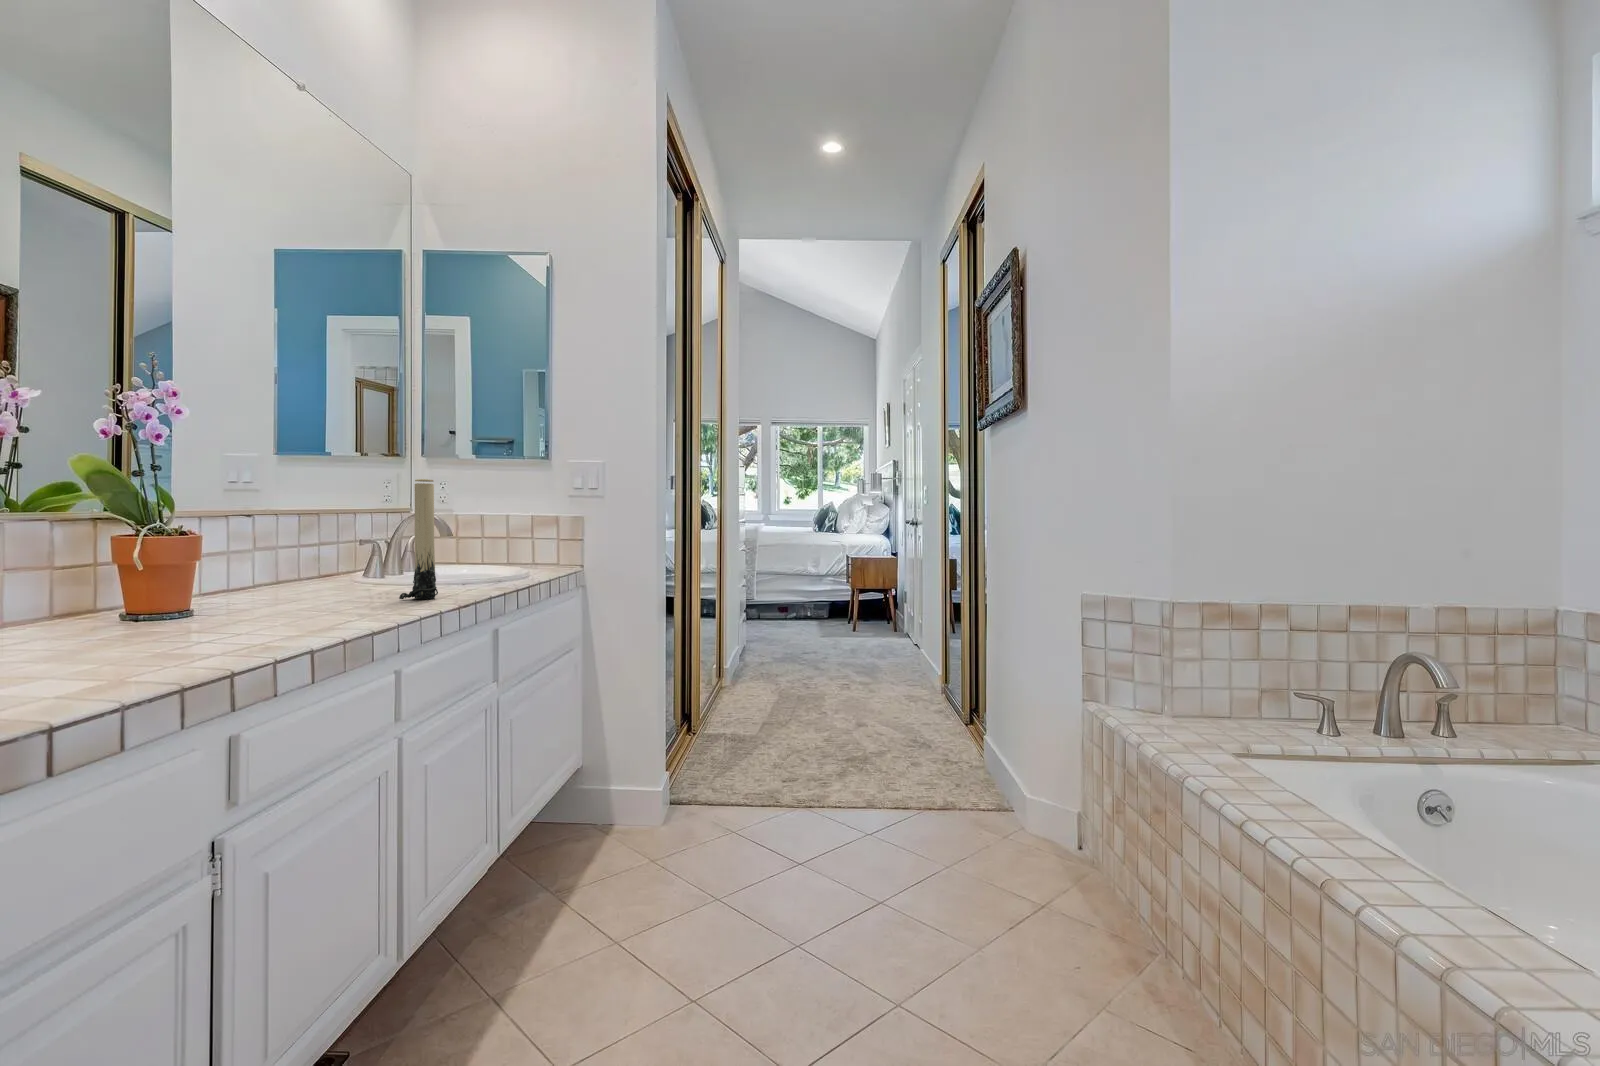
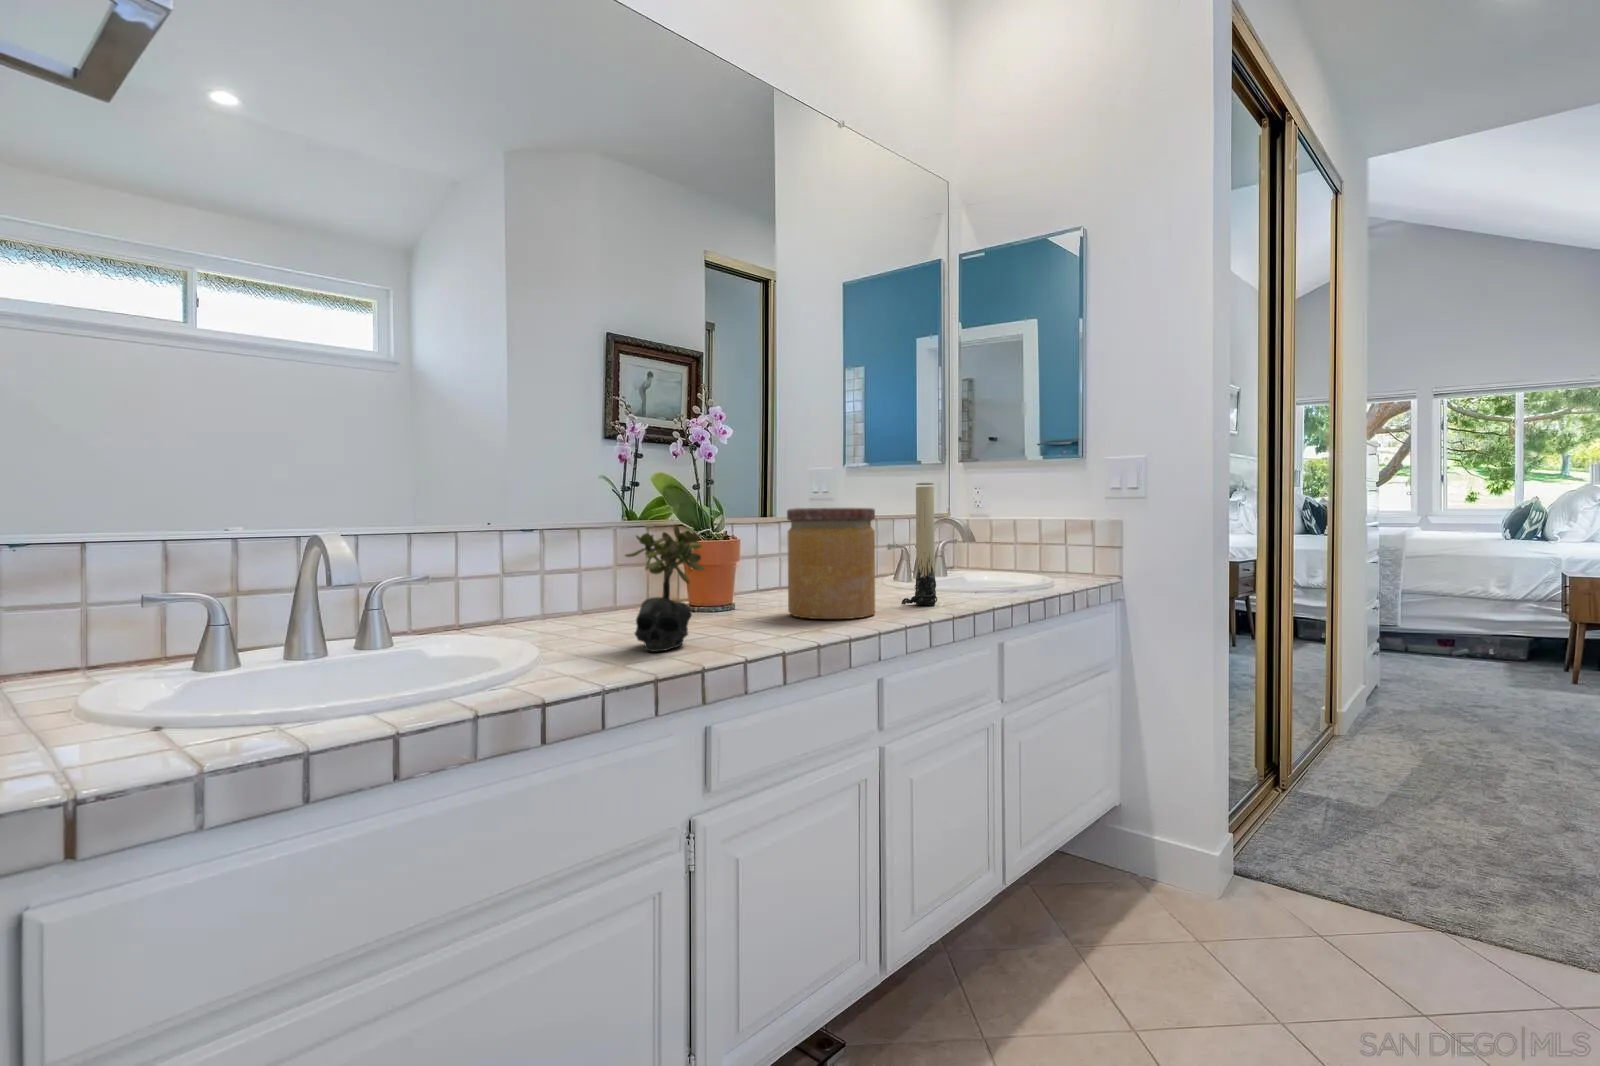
jar: none [273,502,381,618] -> present [787,508,875,619]
succulent plant: none [84,519,209,665] -> present [625,525,704,652]

